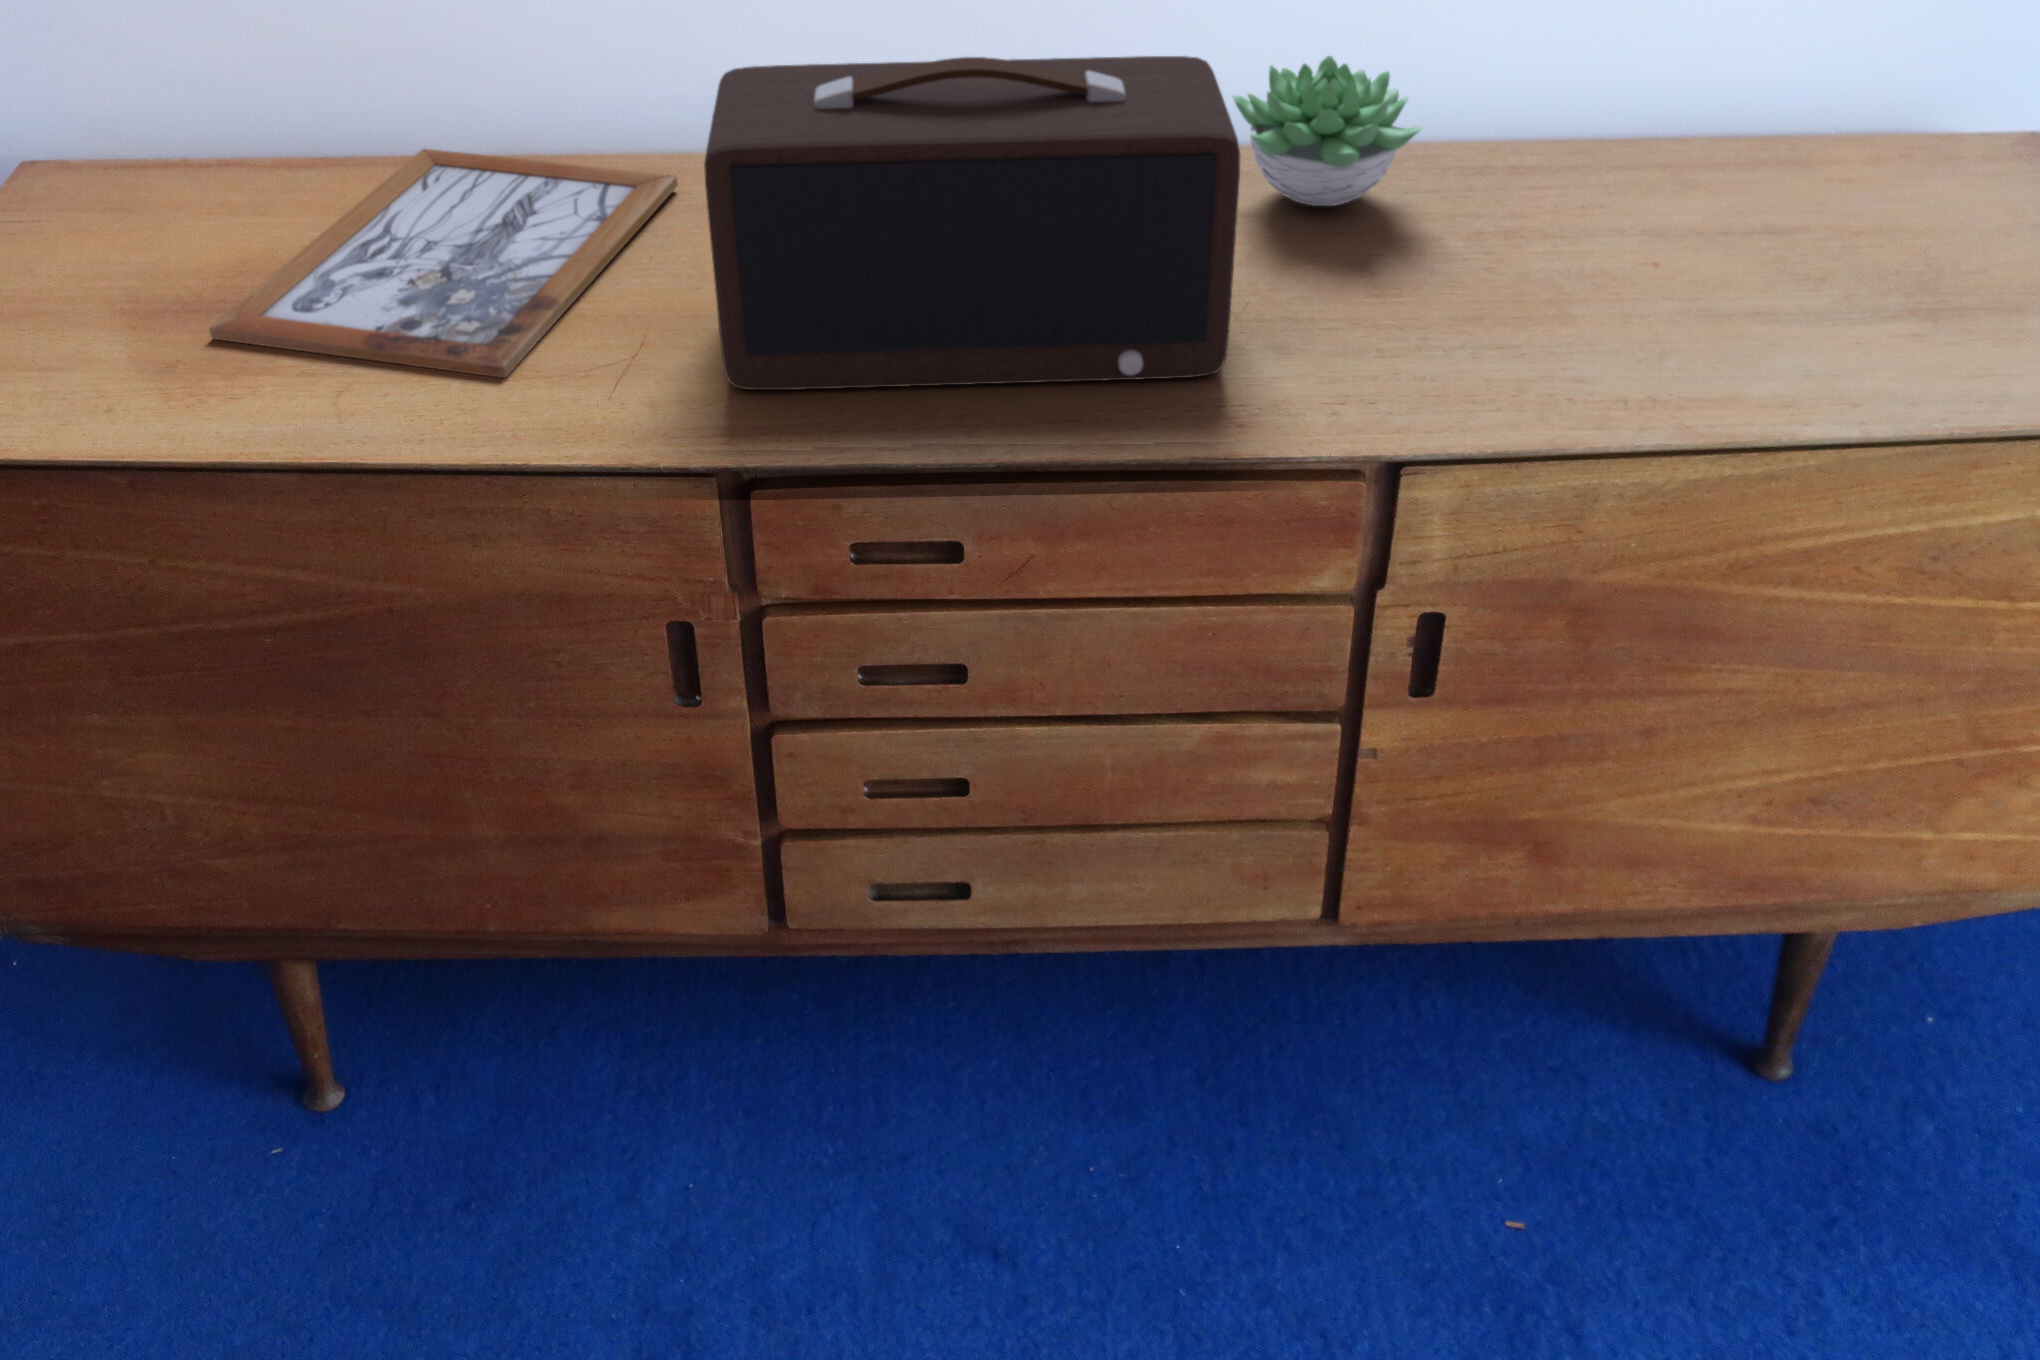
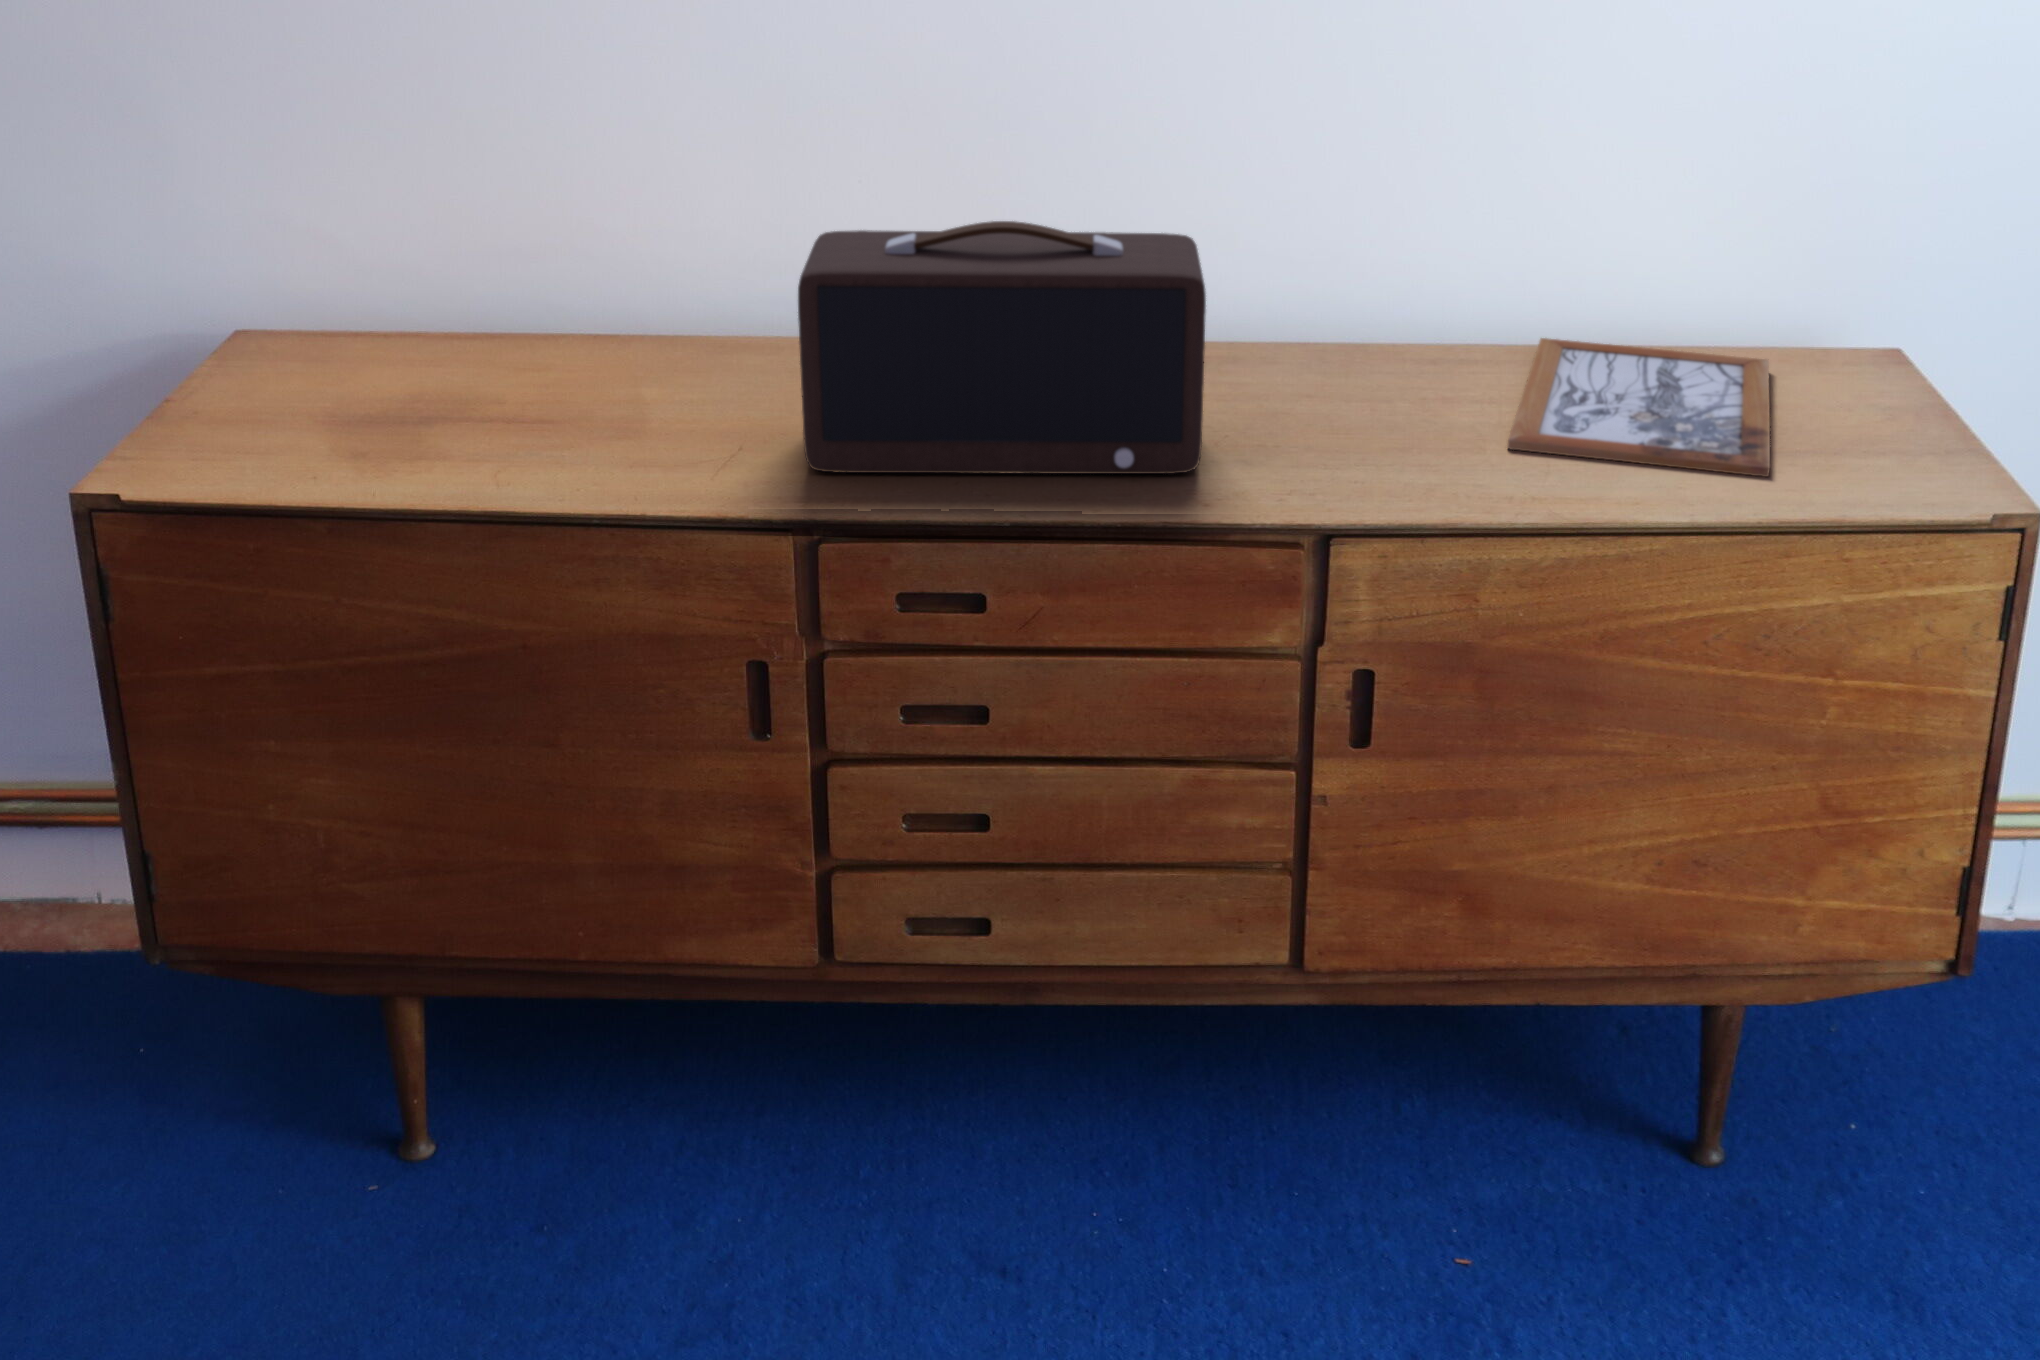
succulent plant: present [1233,56,1422,206] -> none [1232,263,1379,378]
picture frame: present [209,149,678,378] -> present [1508,338,1770,477]

